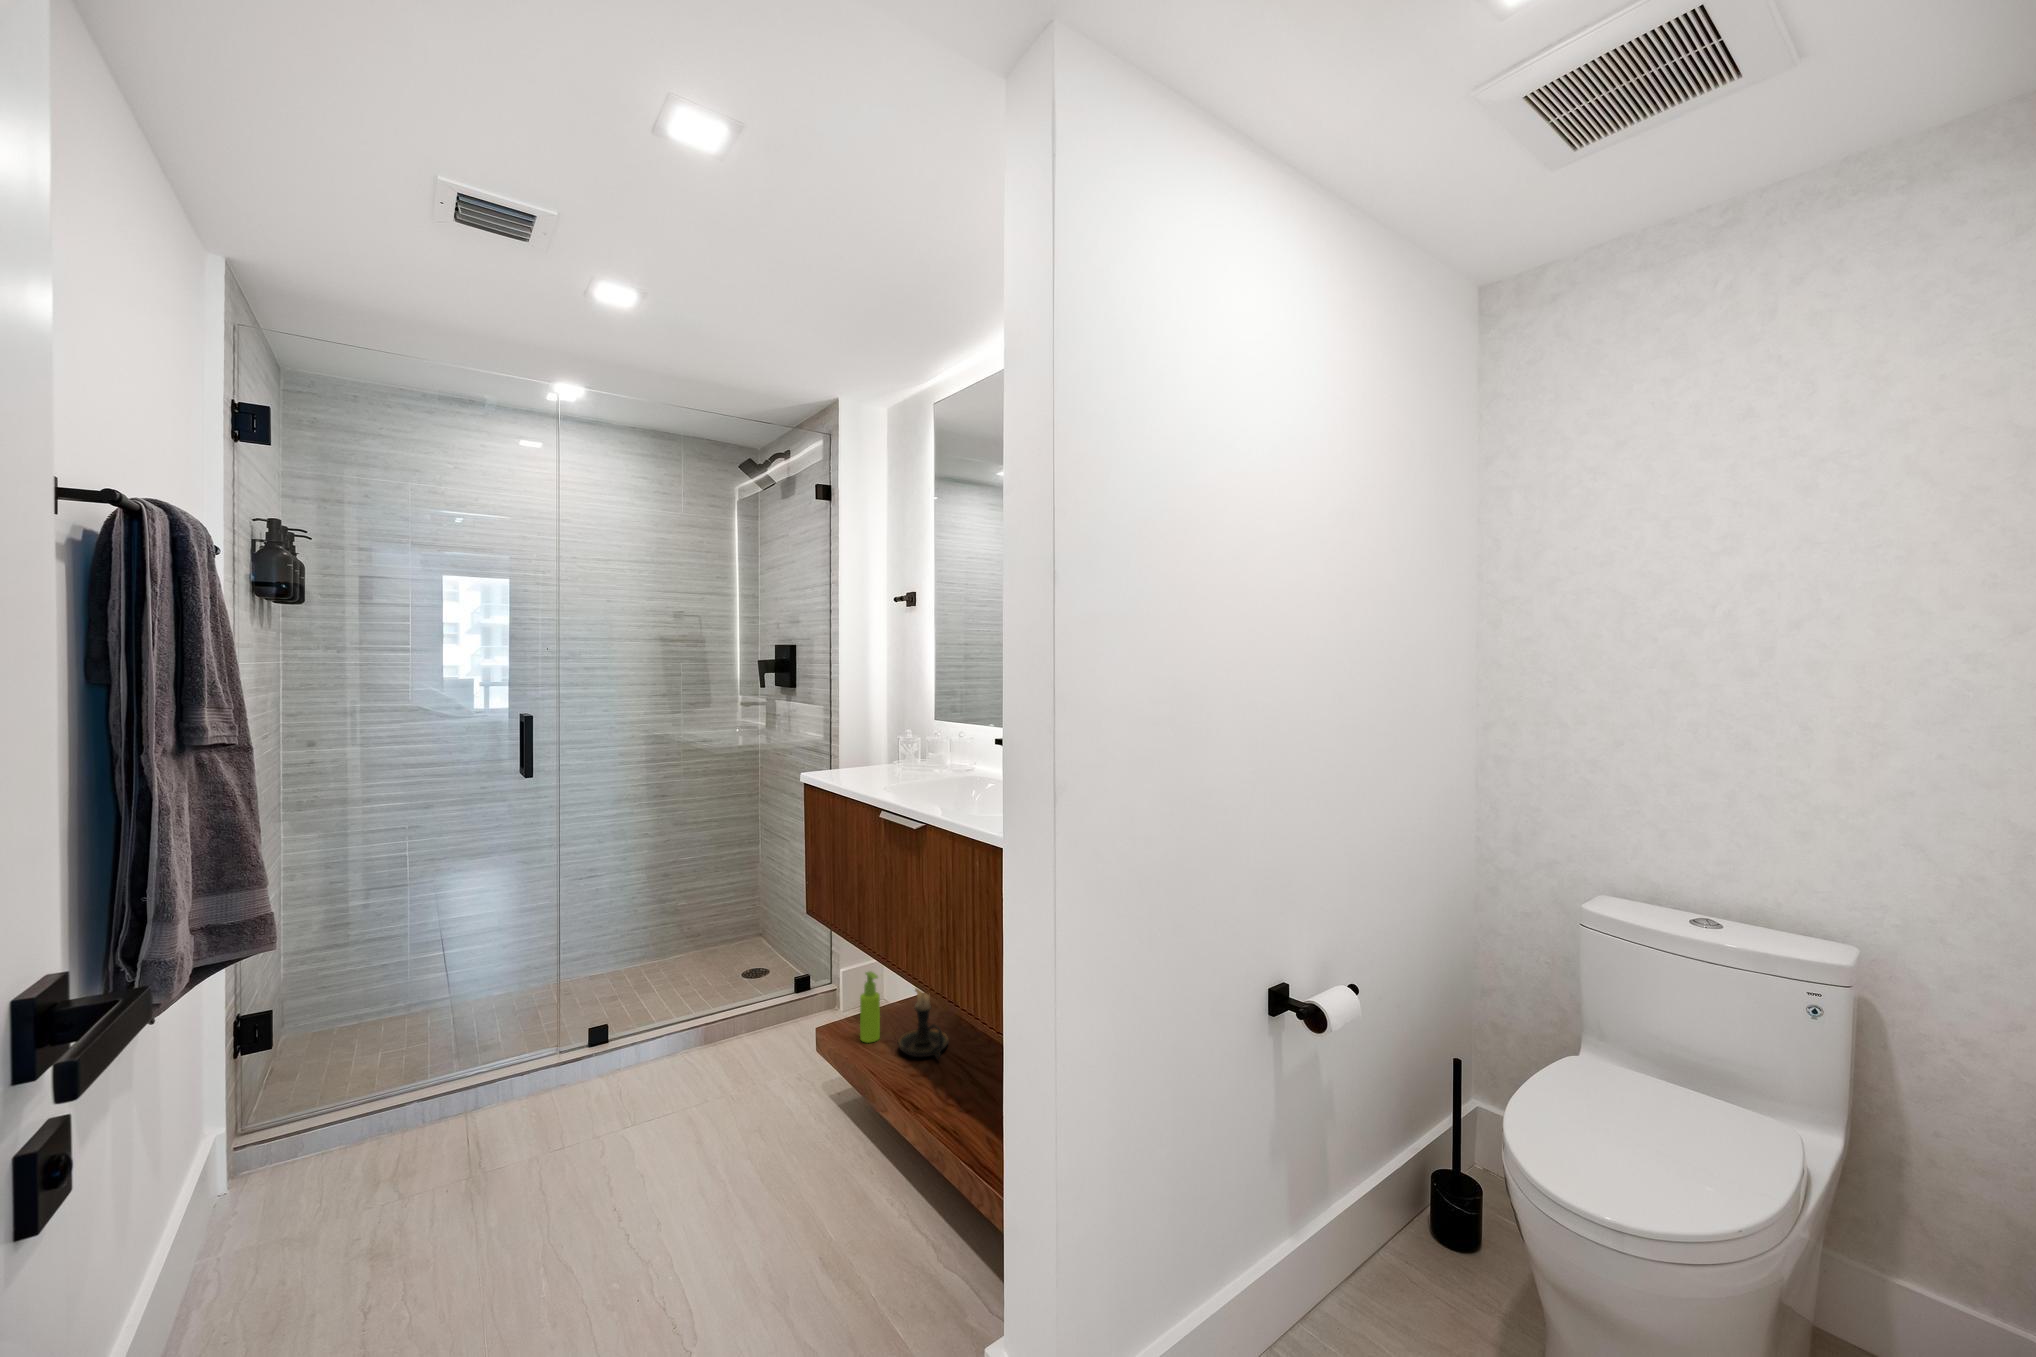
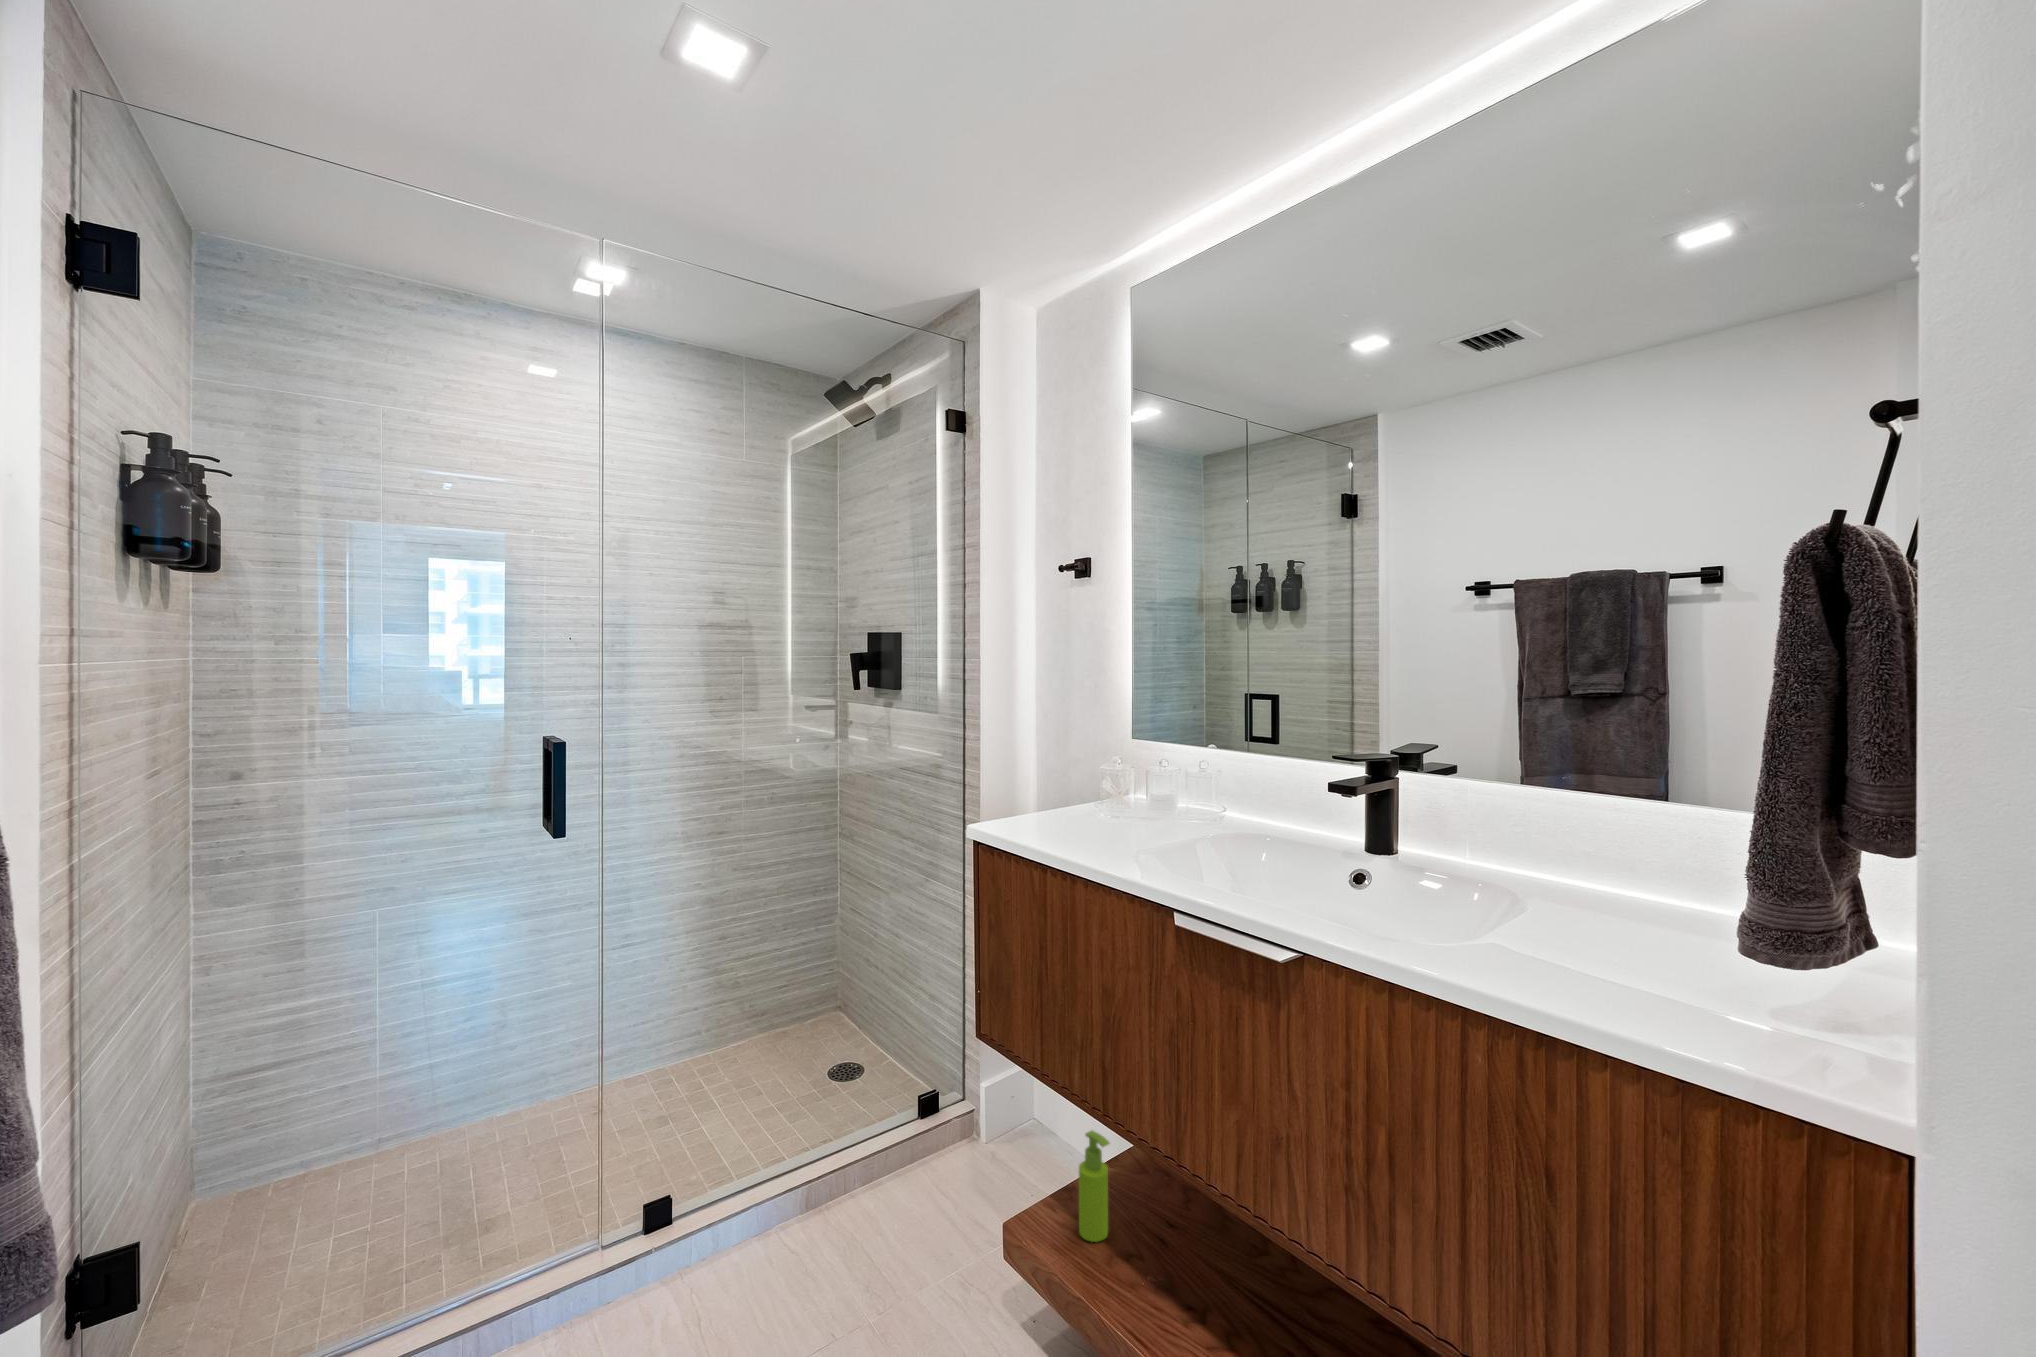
candle holder: present [898,988,949,1059] -> none [1148,1110,1236,1283]

